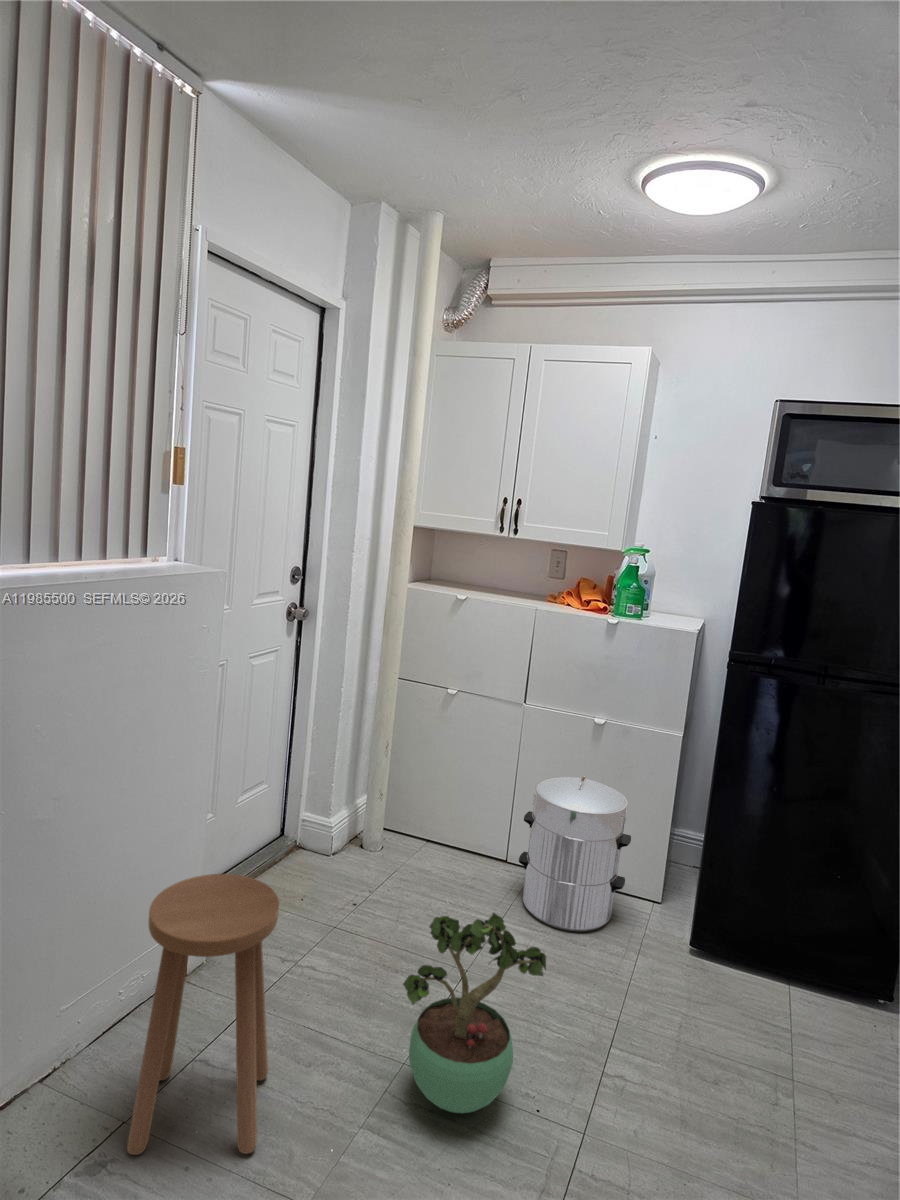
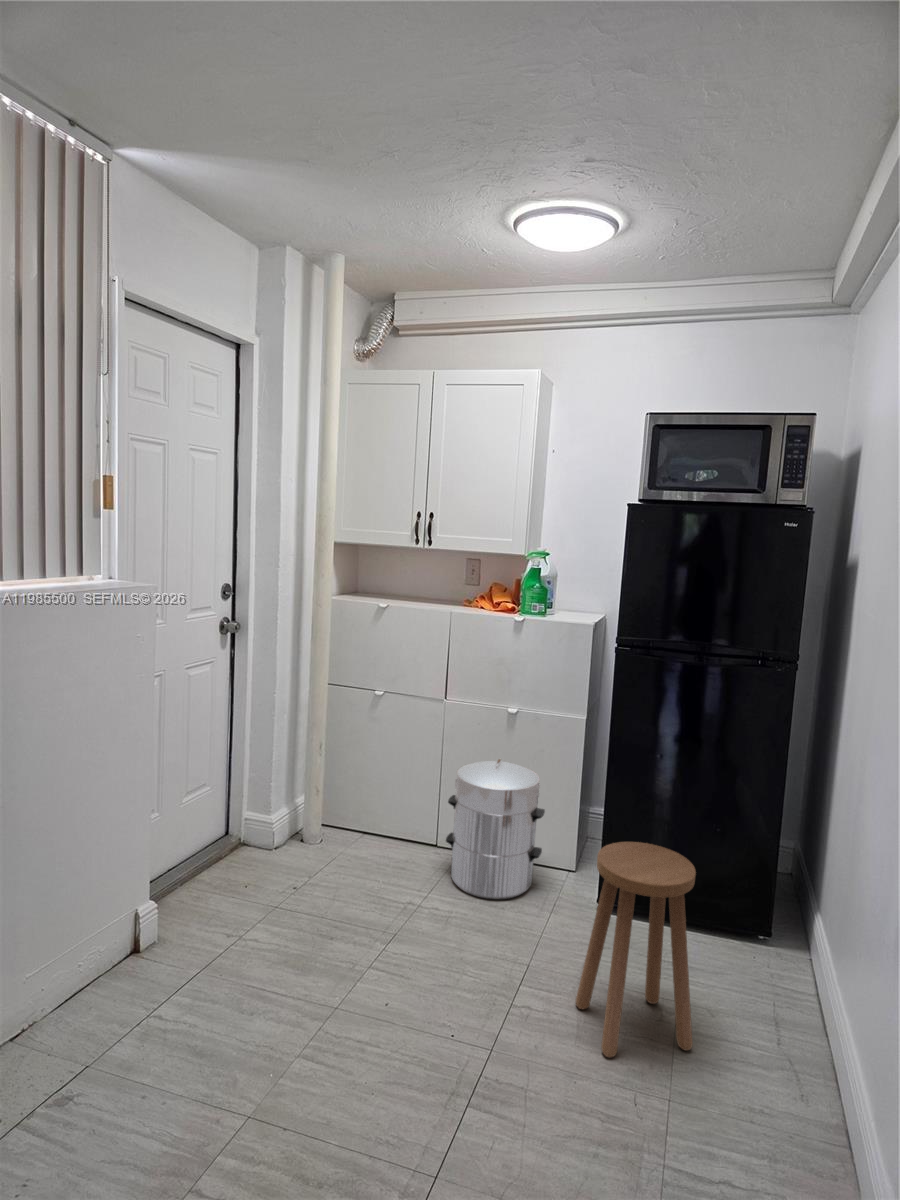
stool: present [127,874,279,1155] -> present [576,842,696,1057]
potted plant: present [403,913,546,1113] -> none [331,871,457,1053]

